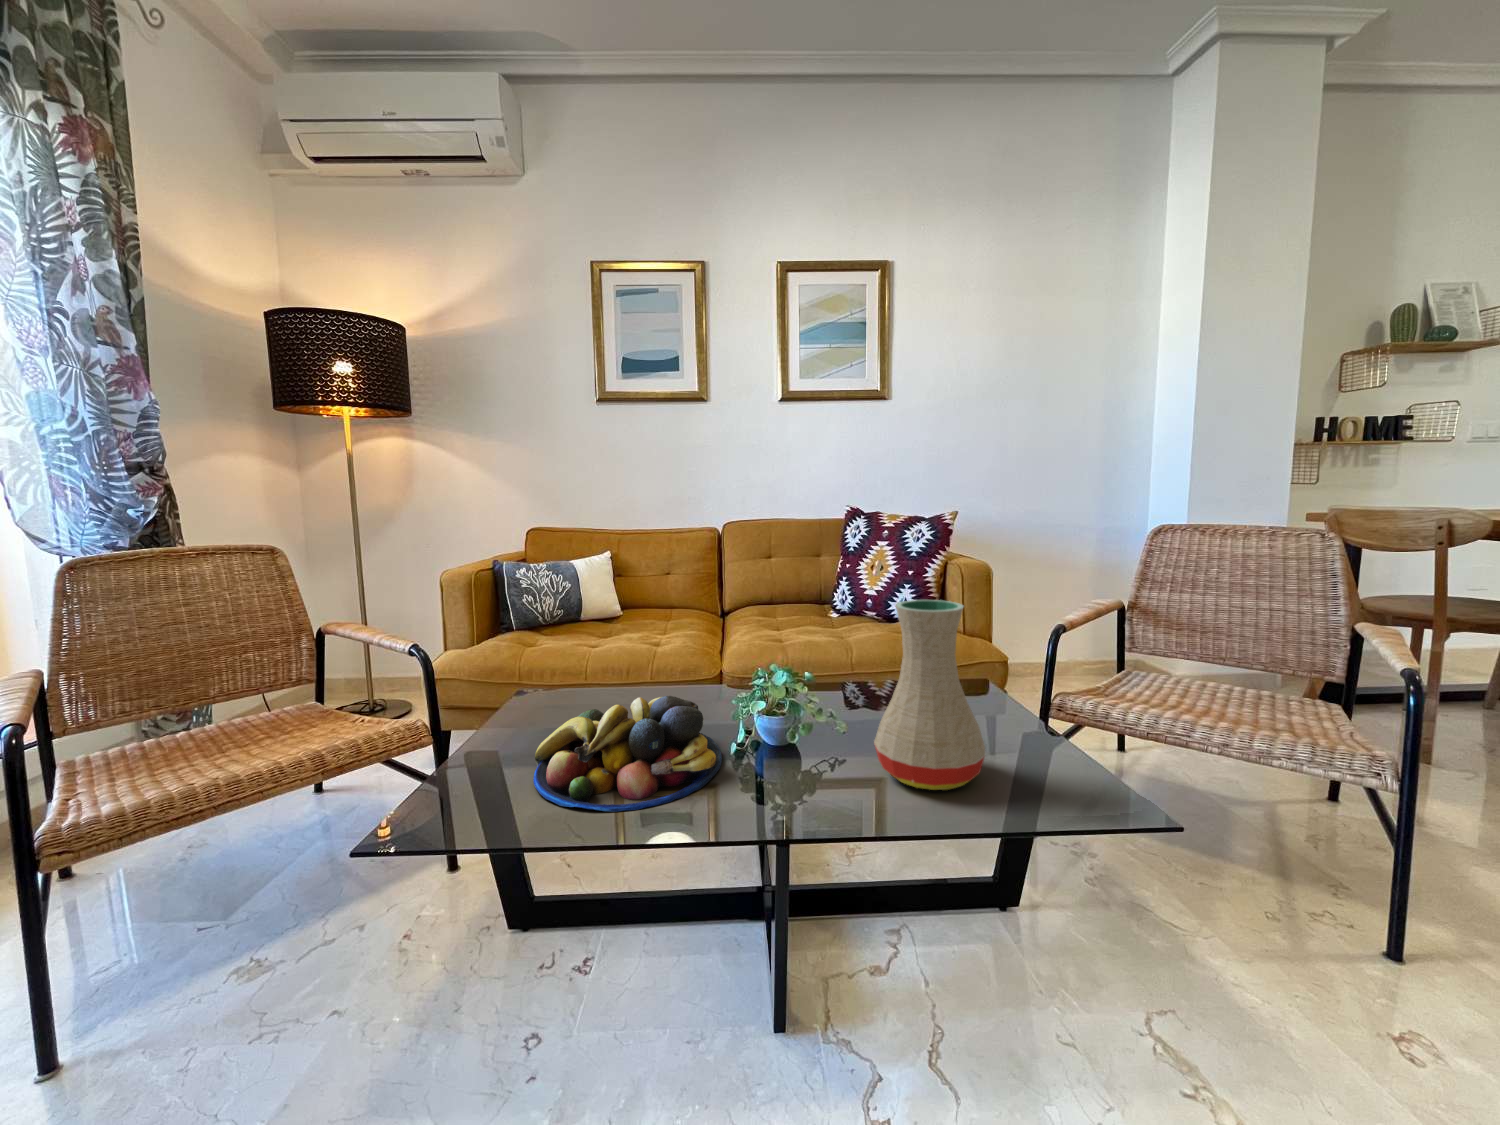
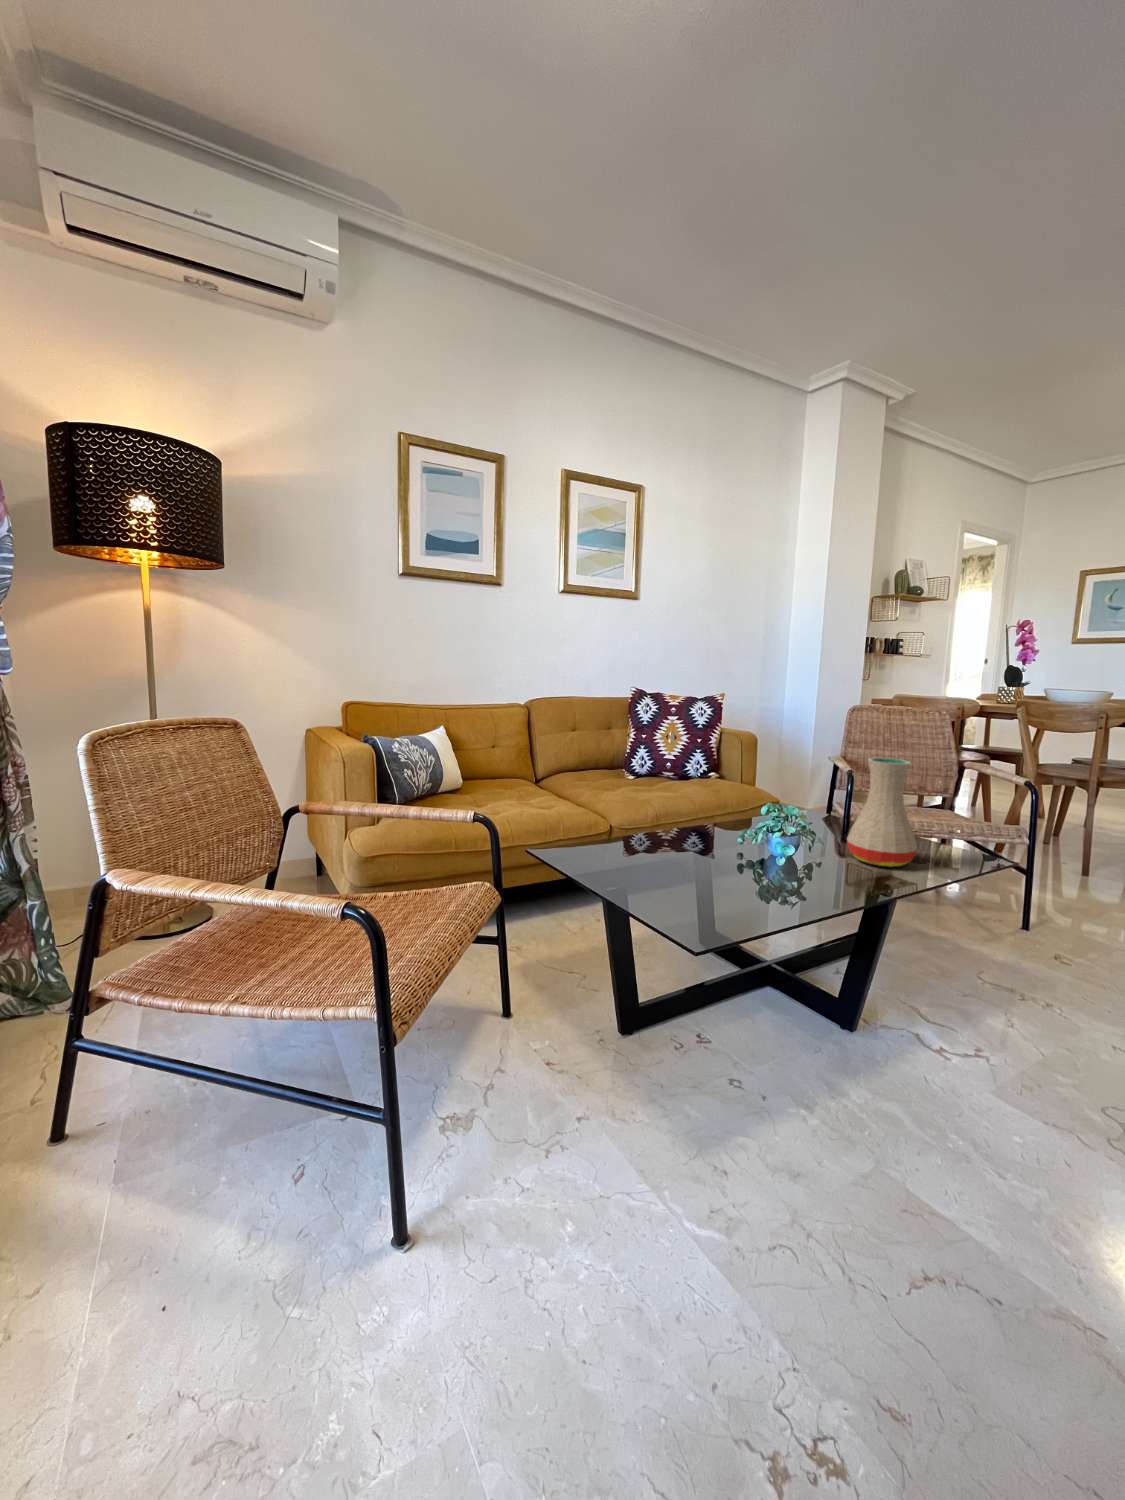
fruit bowl: present [533,696,722,812] -> none [652,832,792,906]

